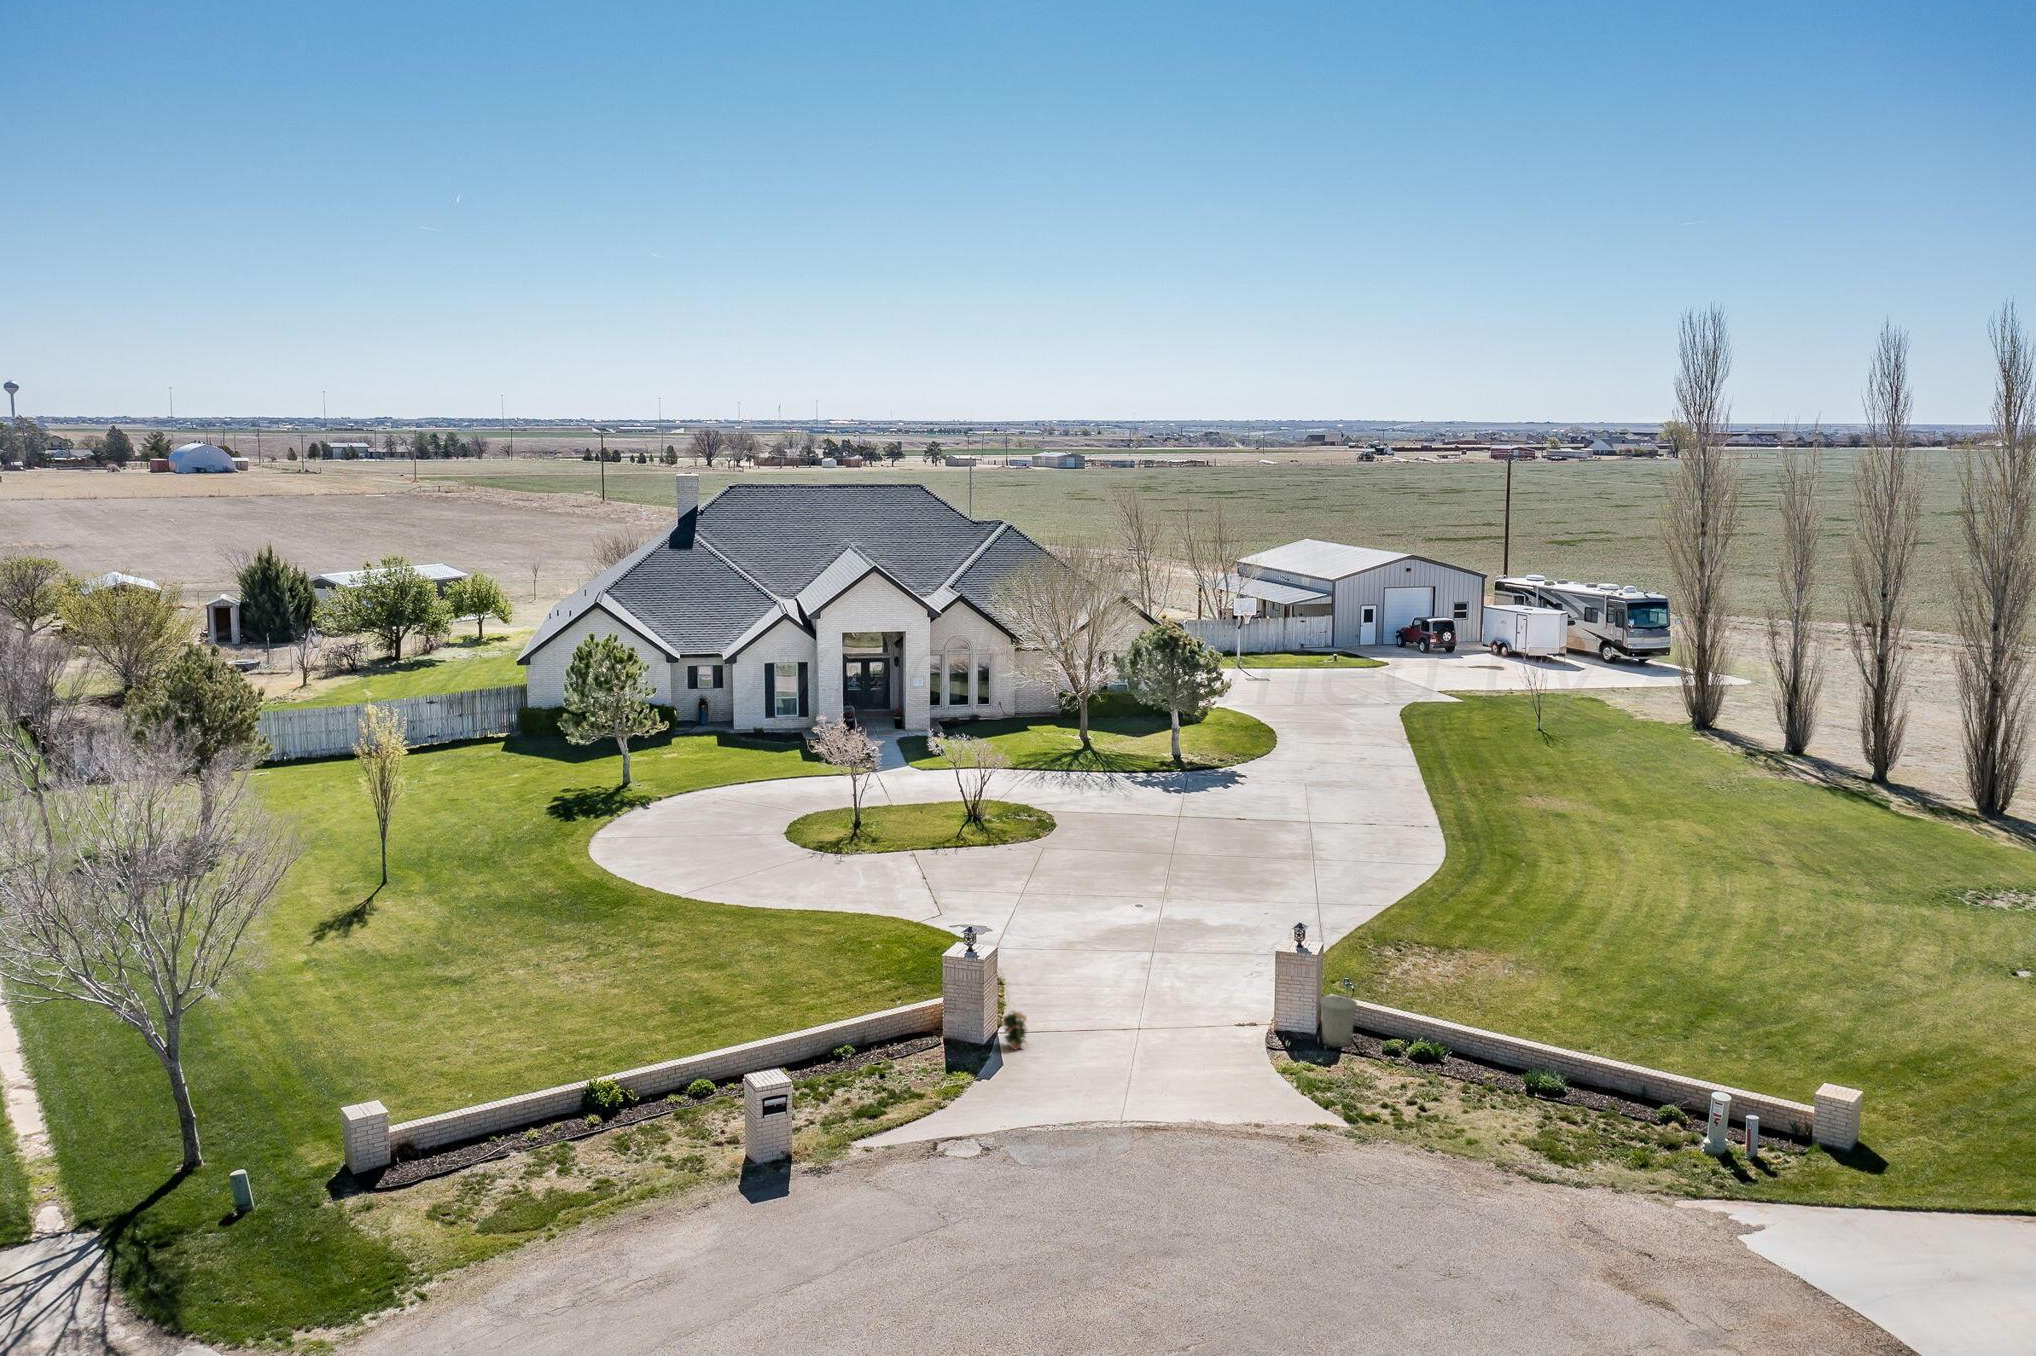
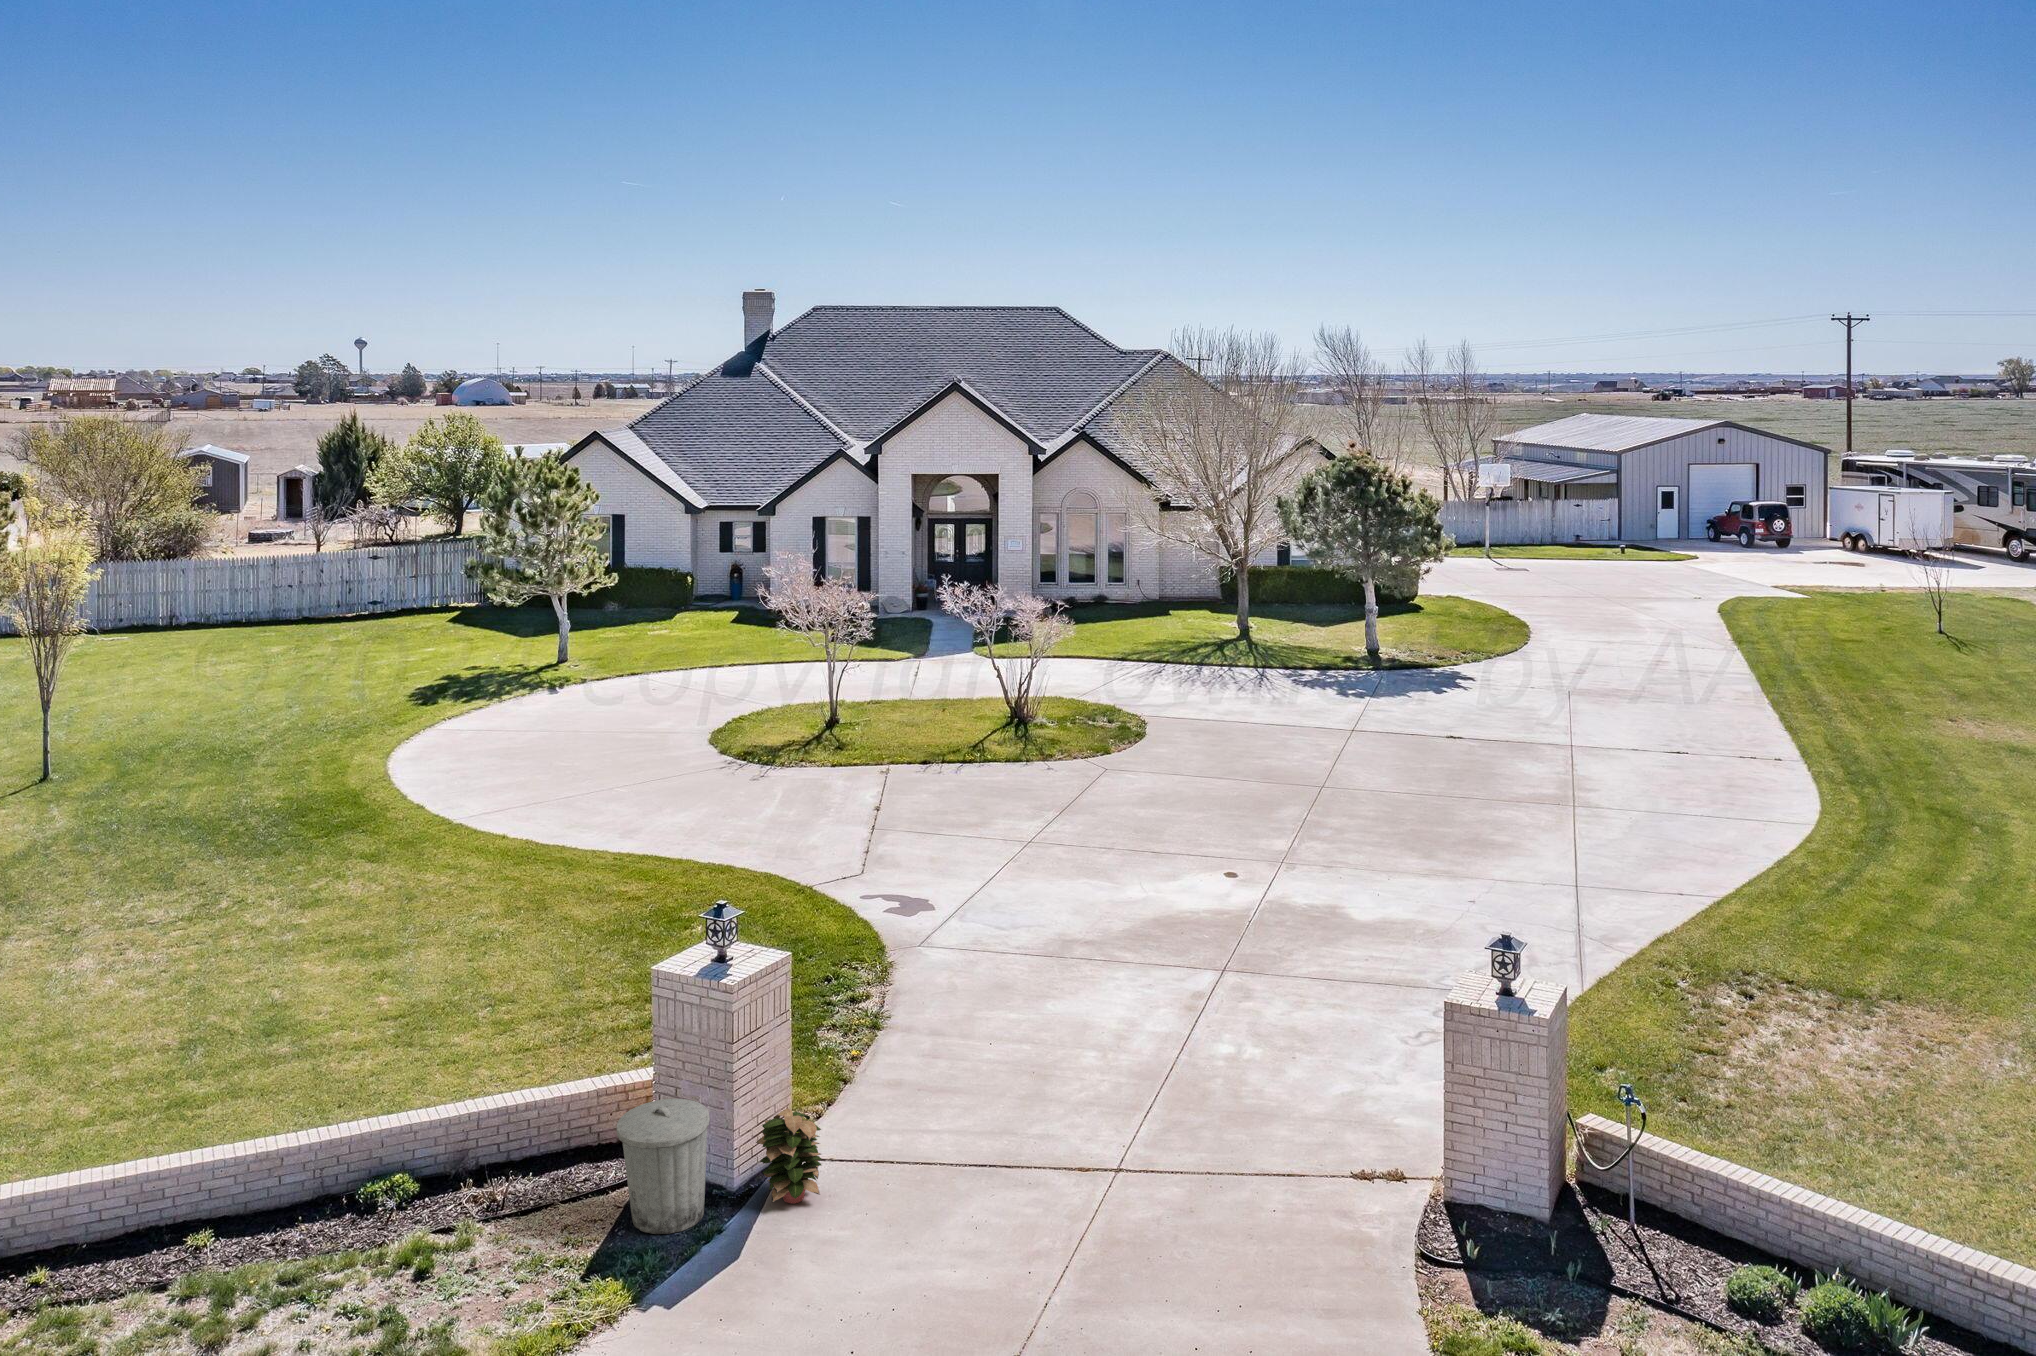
trash can: present [1320,995,1357,1047] -> present [616,1099,710,1234]

